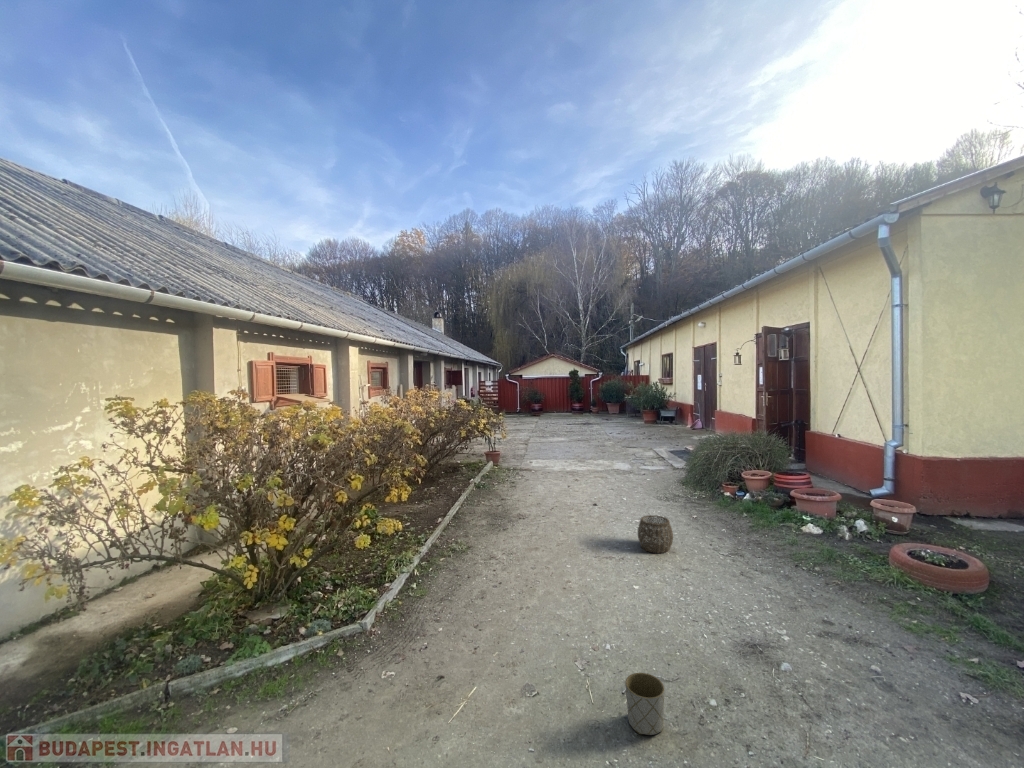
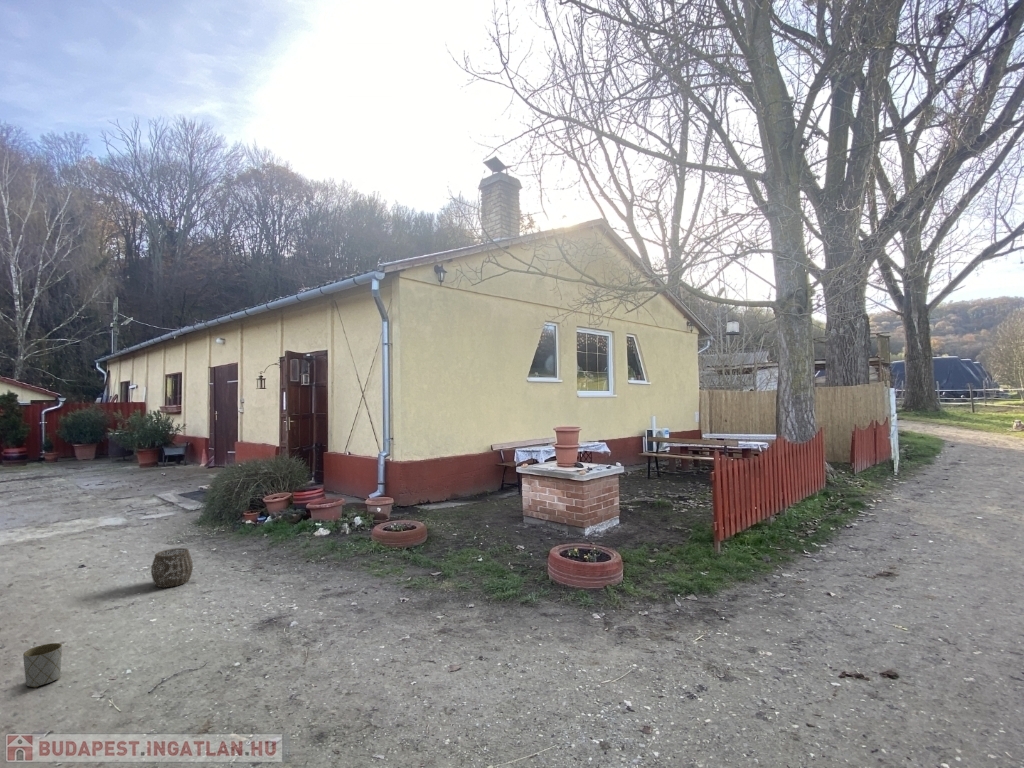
planter: present [625,673,664,735] -> present [23,643,62,688]

